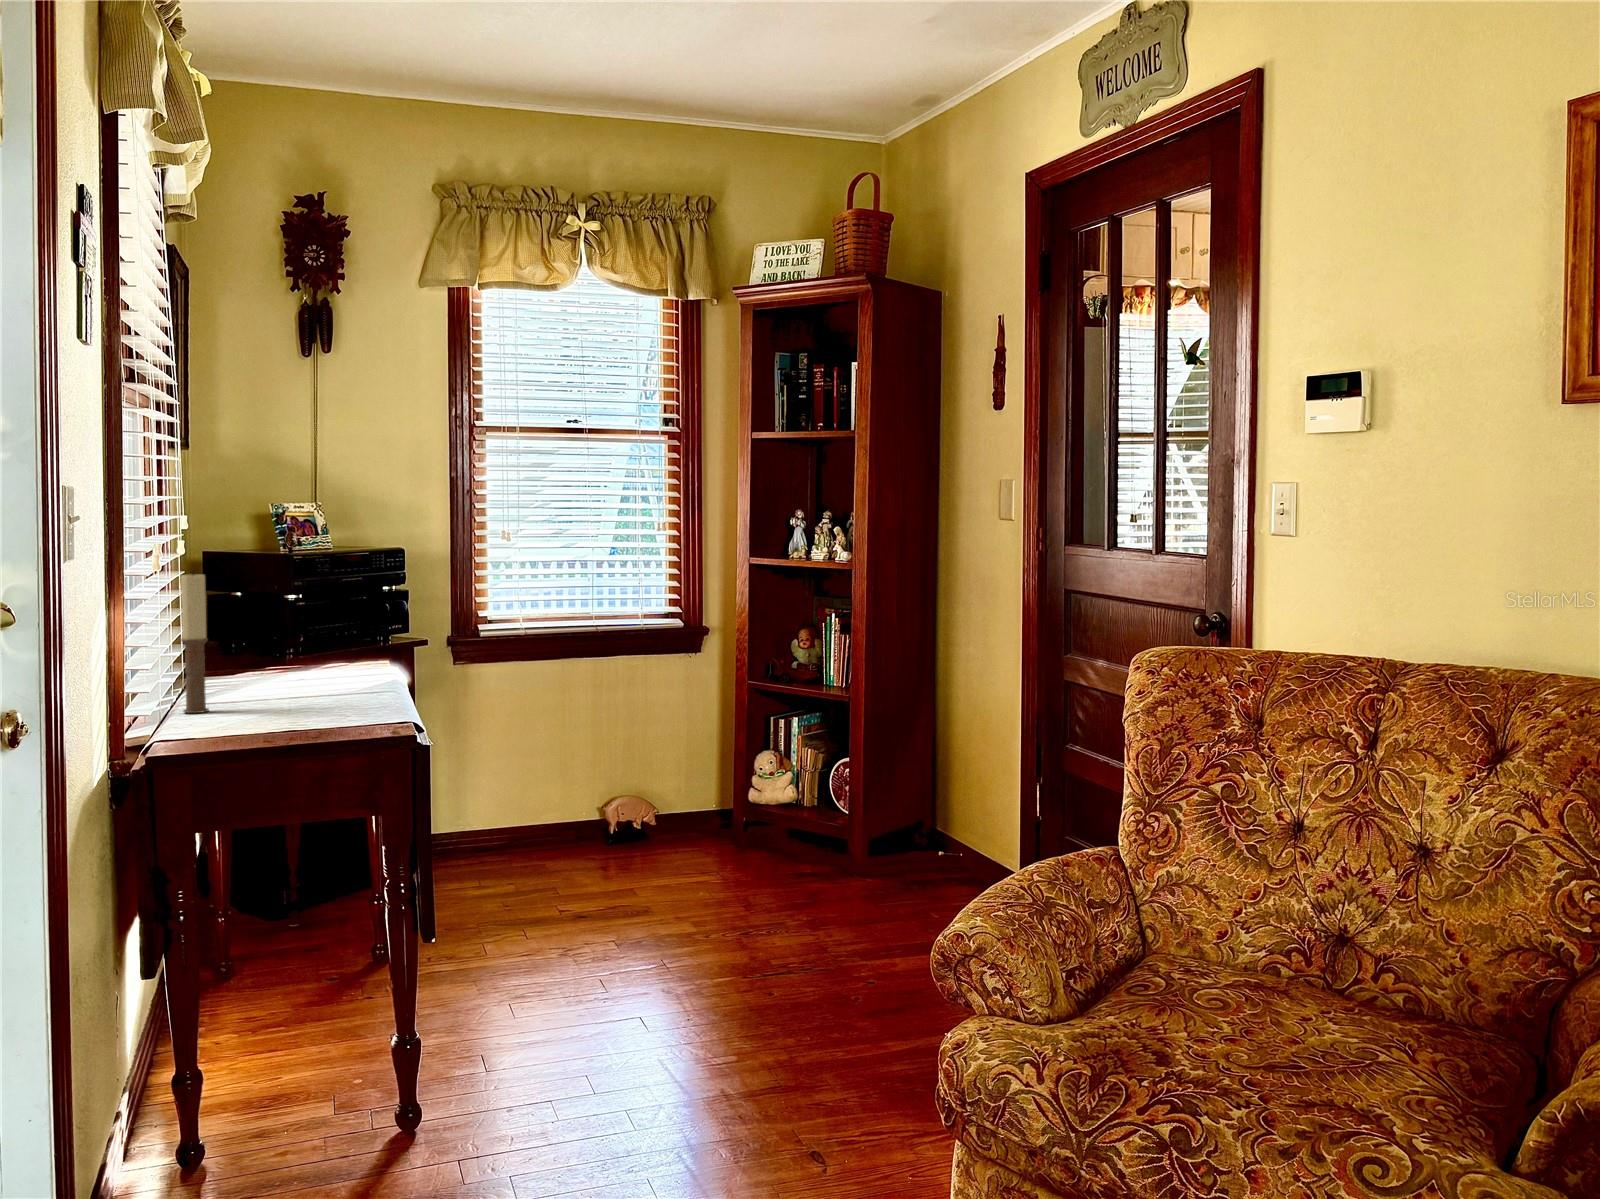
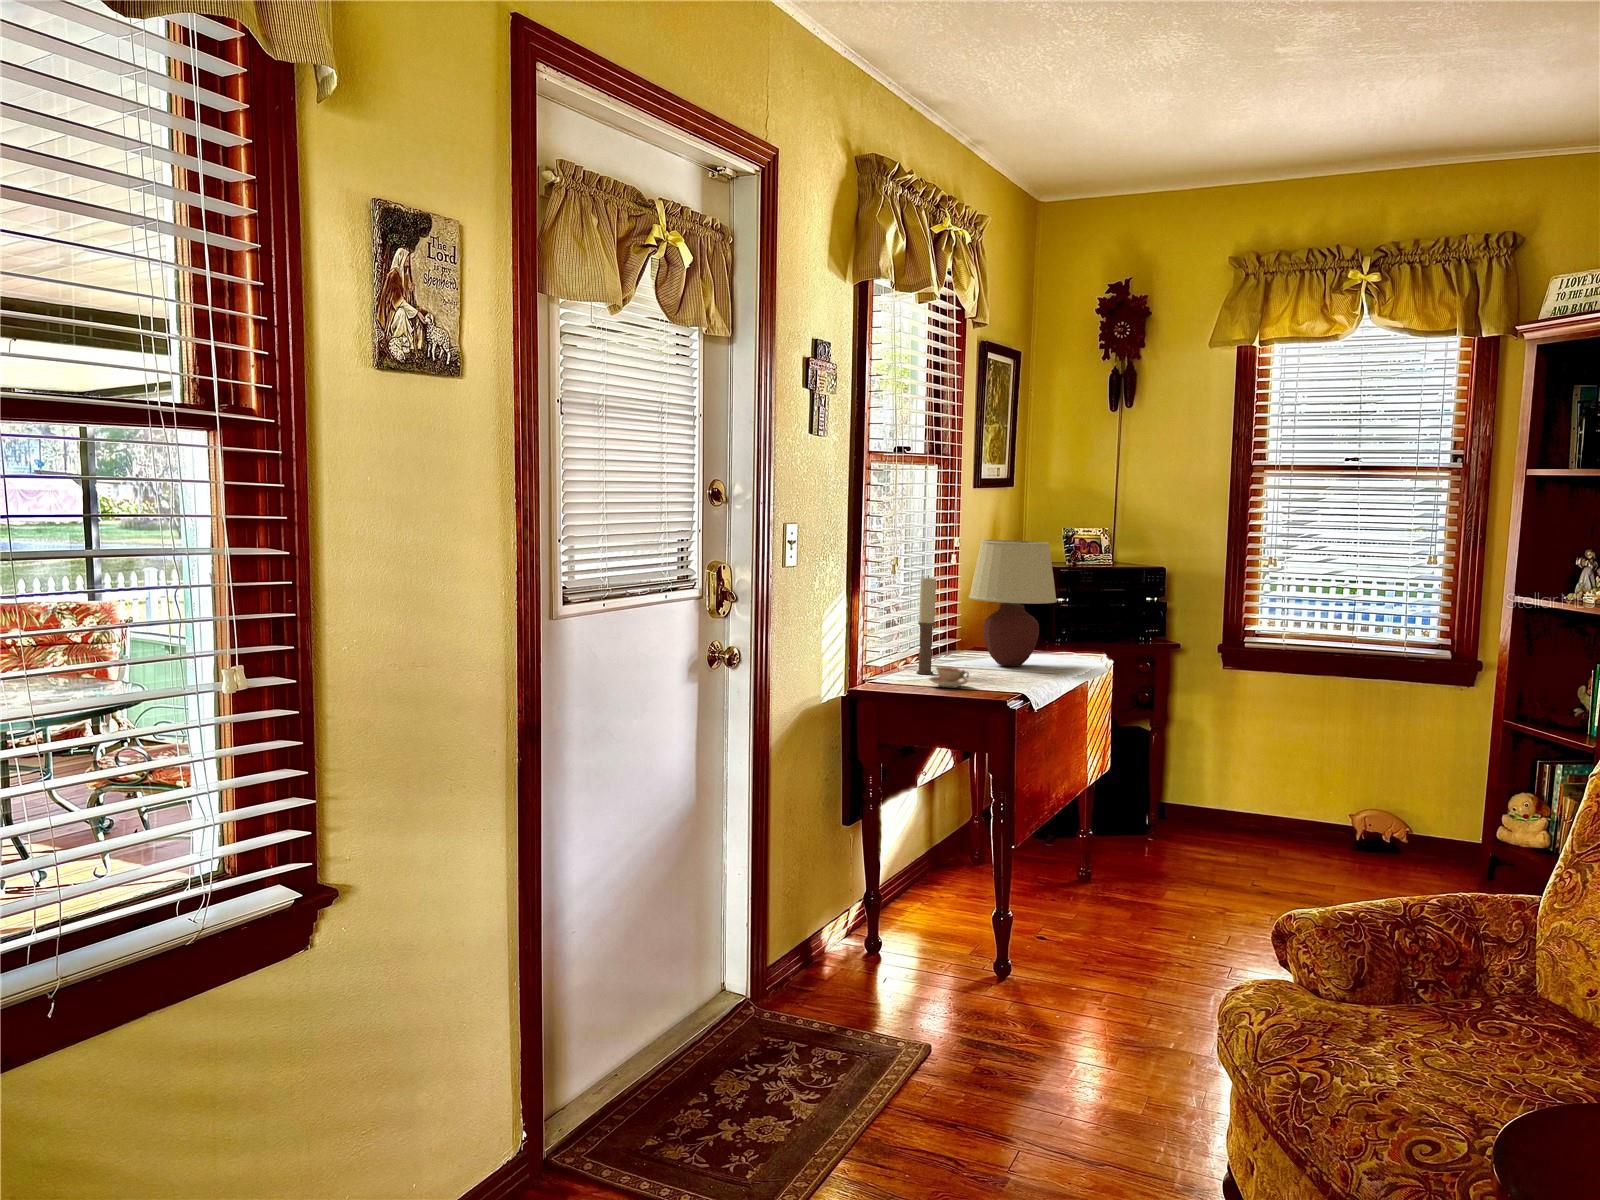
table lamp: none [222,519,349,687] -> present [968,540,1057,666]
teacup: none [243,698,308,727] -> present [929,667,969,687]

